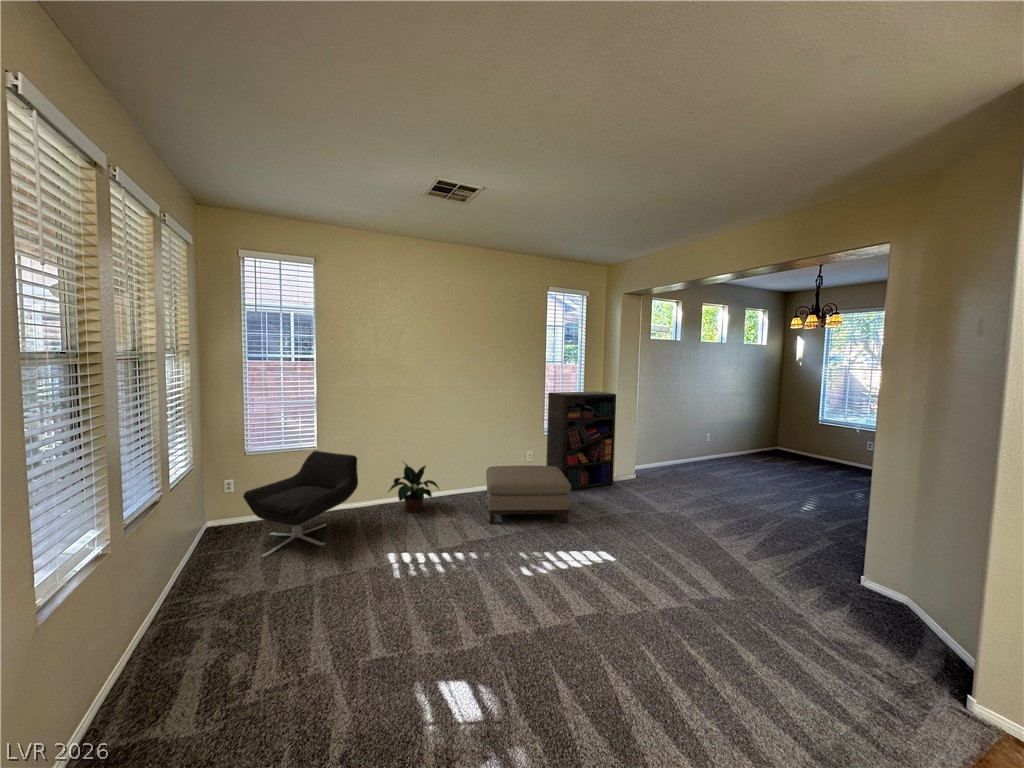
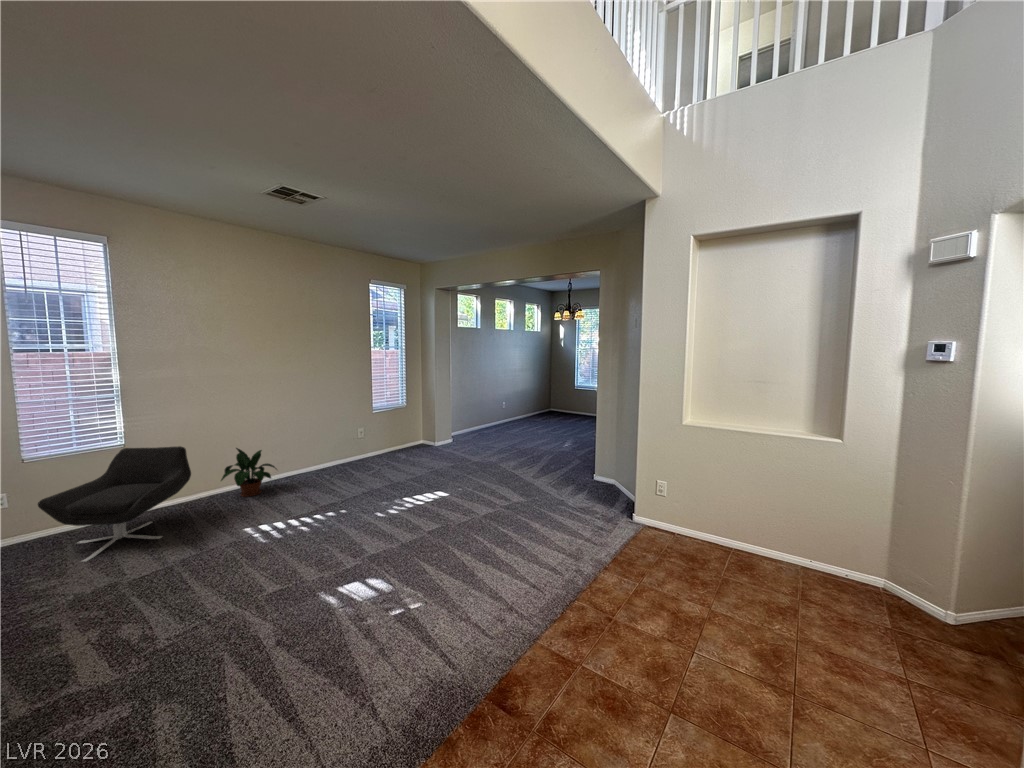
bookshelf: present [546,391,616,490] -> none [375,372,435,459]
ottoman: present [486,466,571,524] -> none [325,437,406,491]

